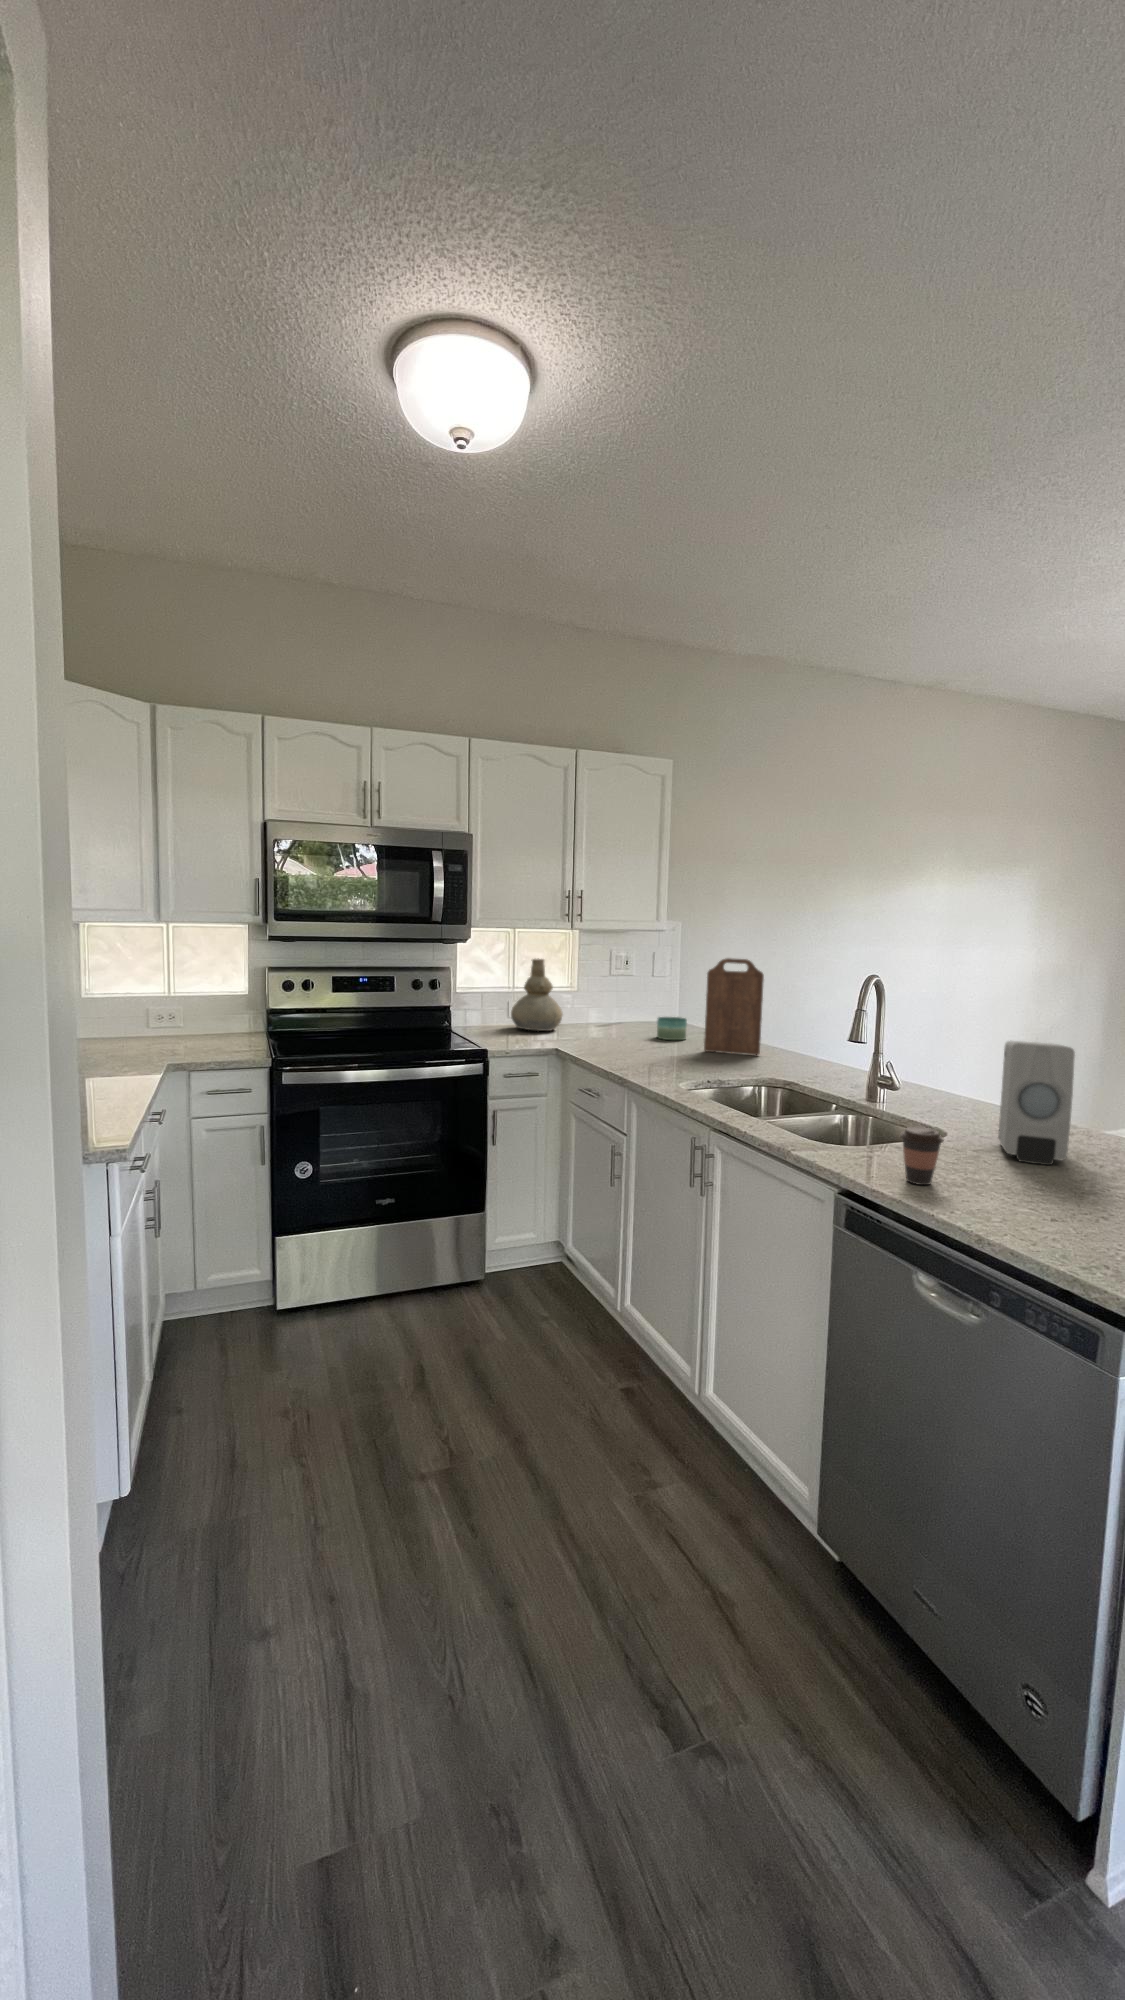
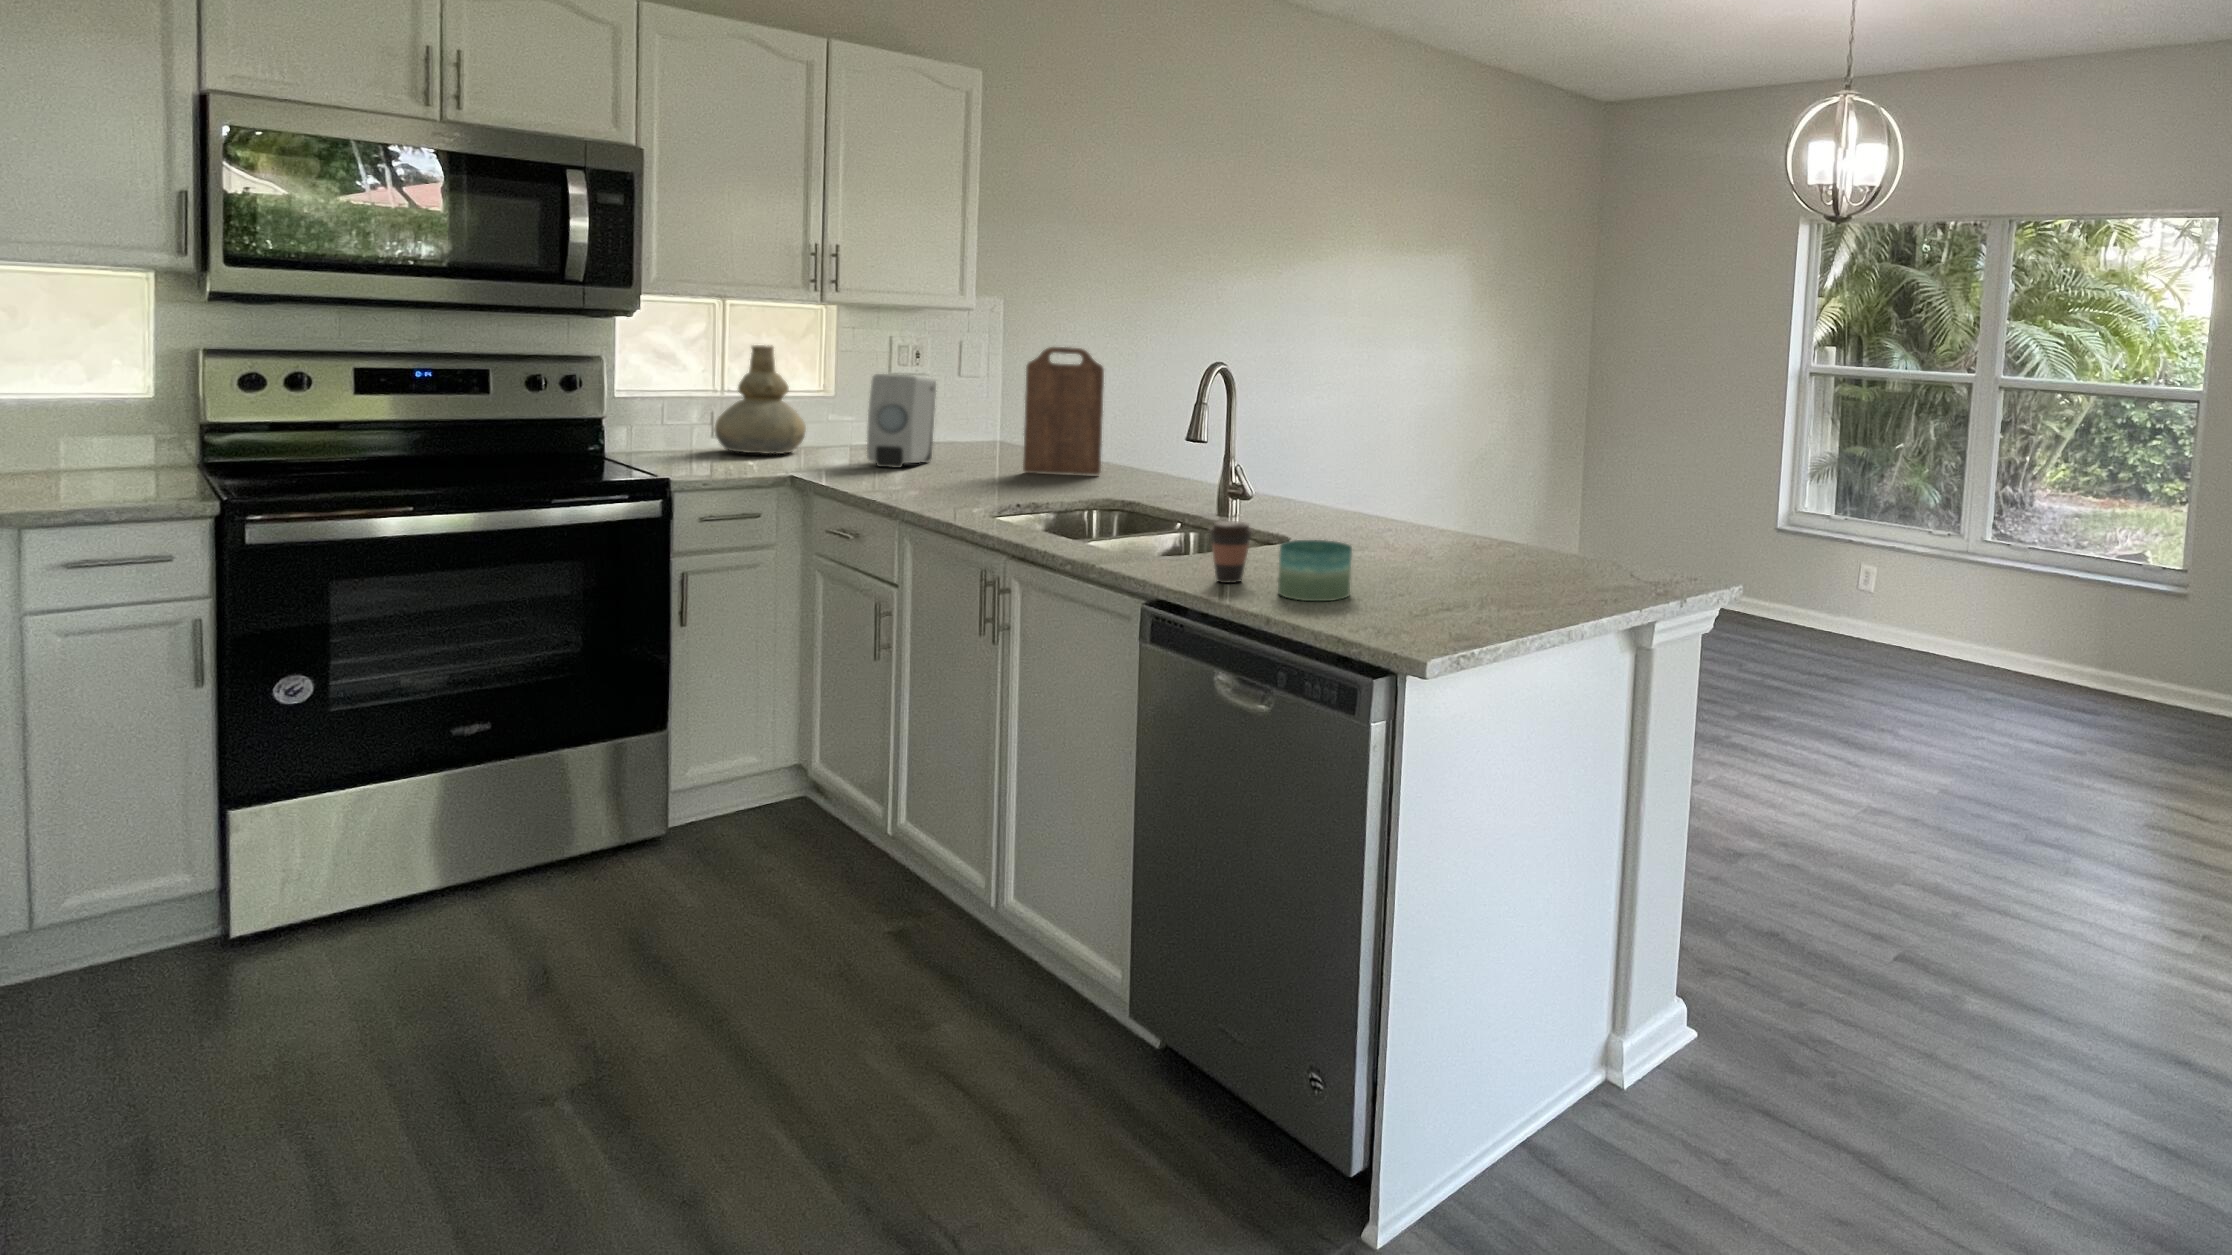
candle: present [657,1017,687,1040] -> present [1278,540,1352,601]
soap dispenser: present [998,1041,1075,1165] -> present [867,374,936,468]

